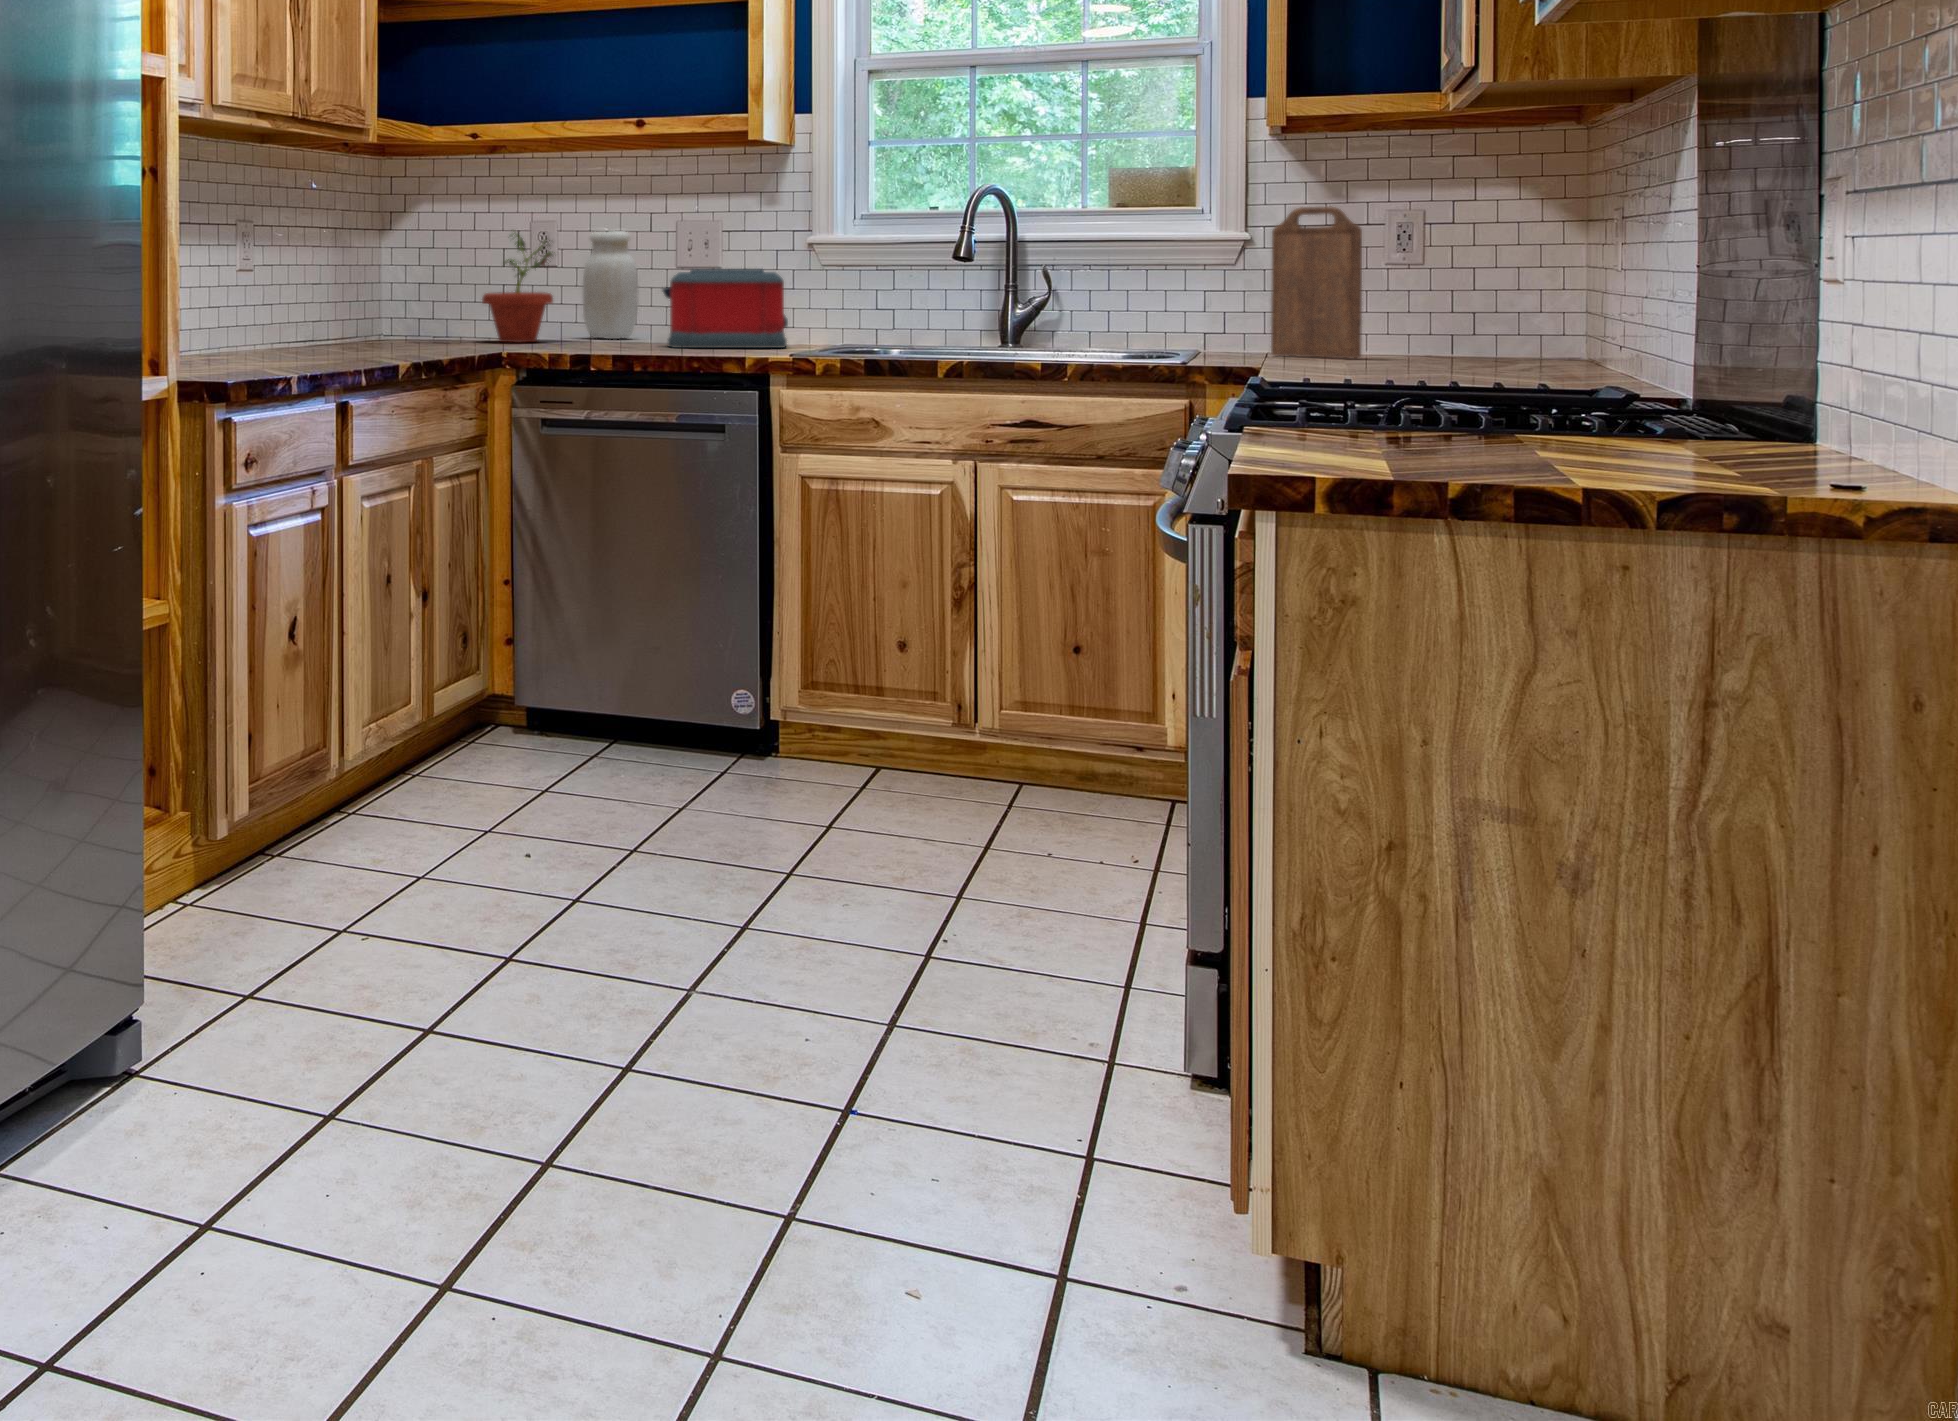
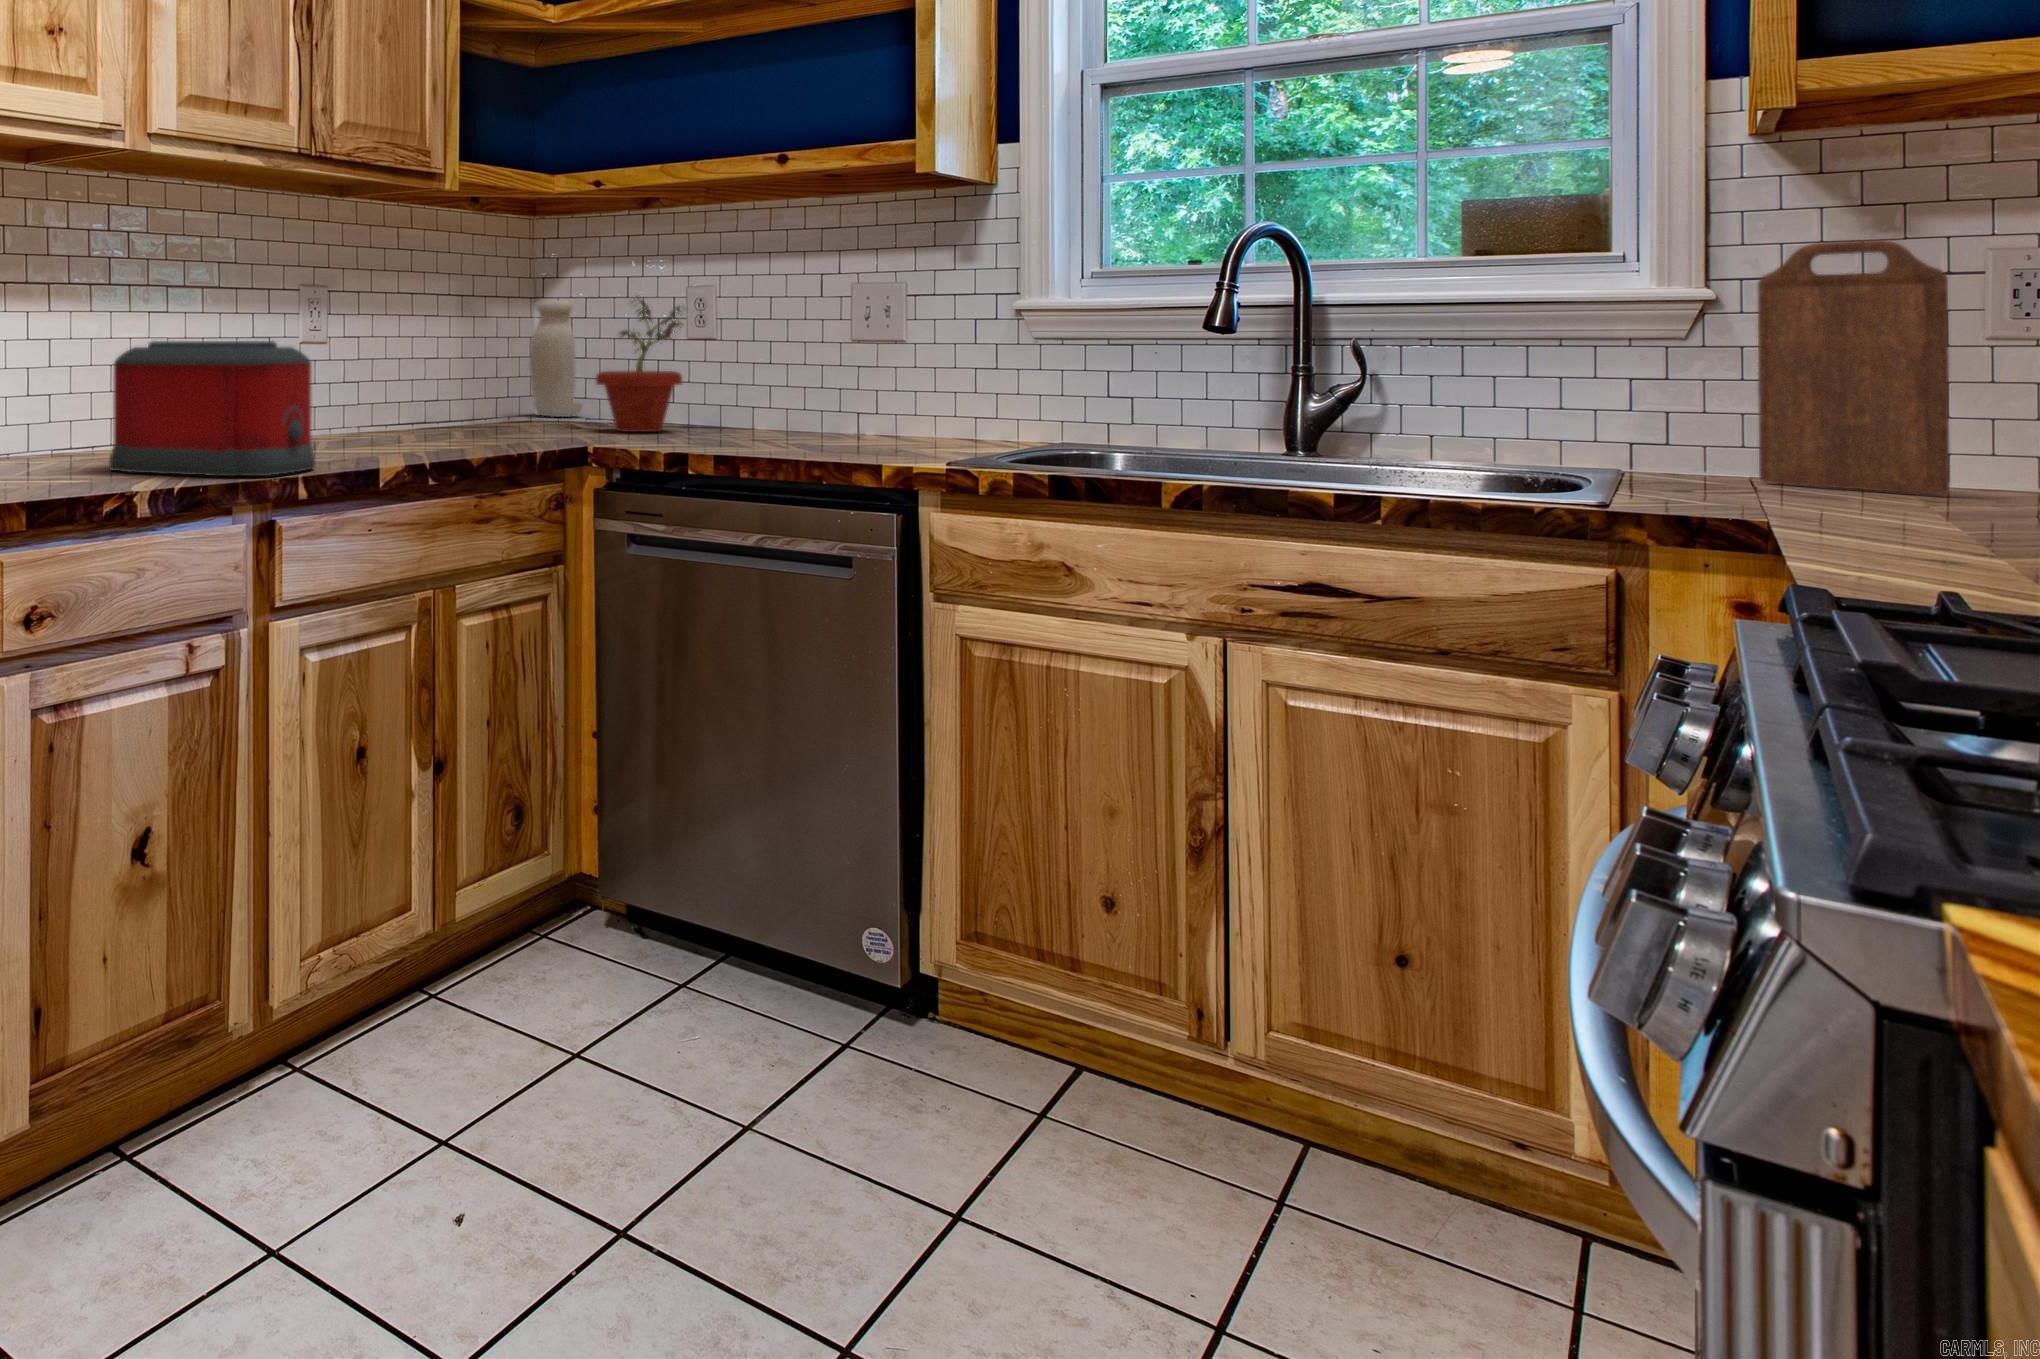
jar: present [583,231,639,339] -> present [529,300,583,417]
toaster: present [663,269,788,348] -> present [110,341,315,476]

